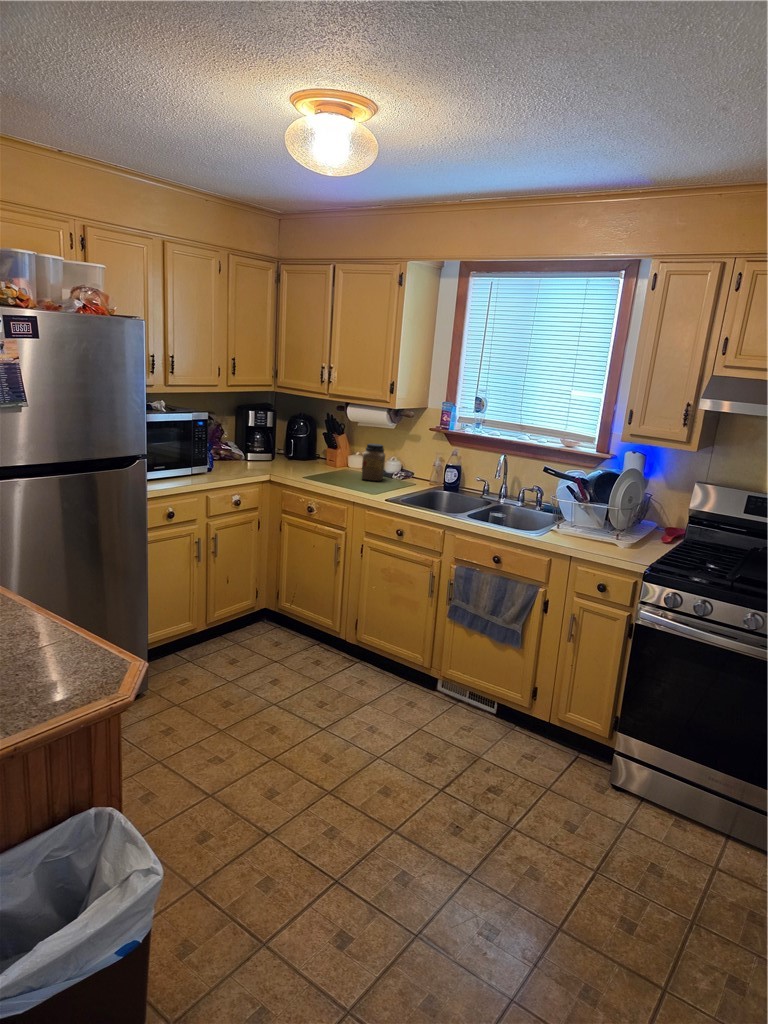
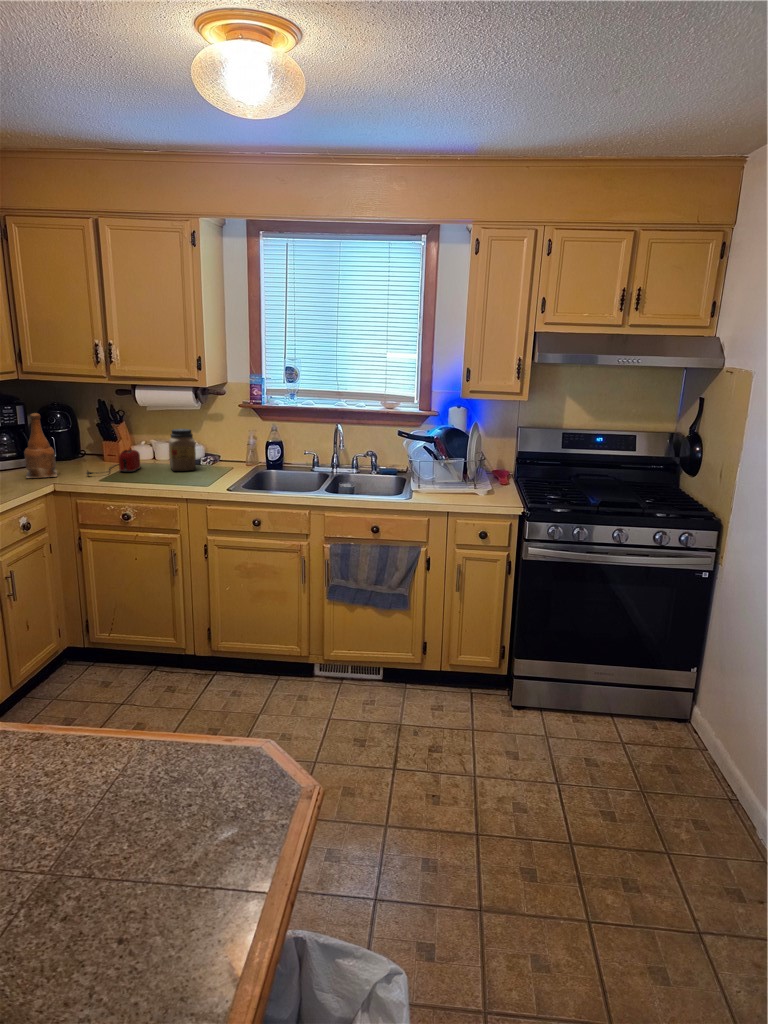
bottle: none [252,418,280,470] -> present [24,413,57,478]
toaster: none [293,456,343,475] -> present [86,450,141,475]

